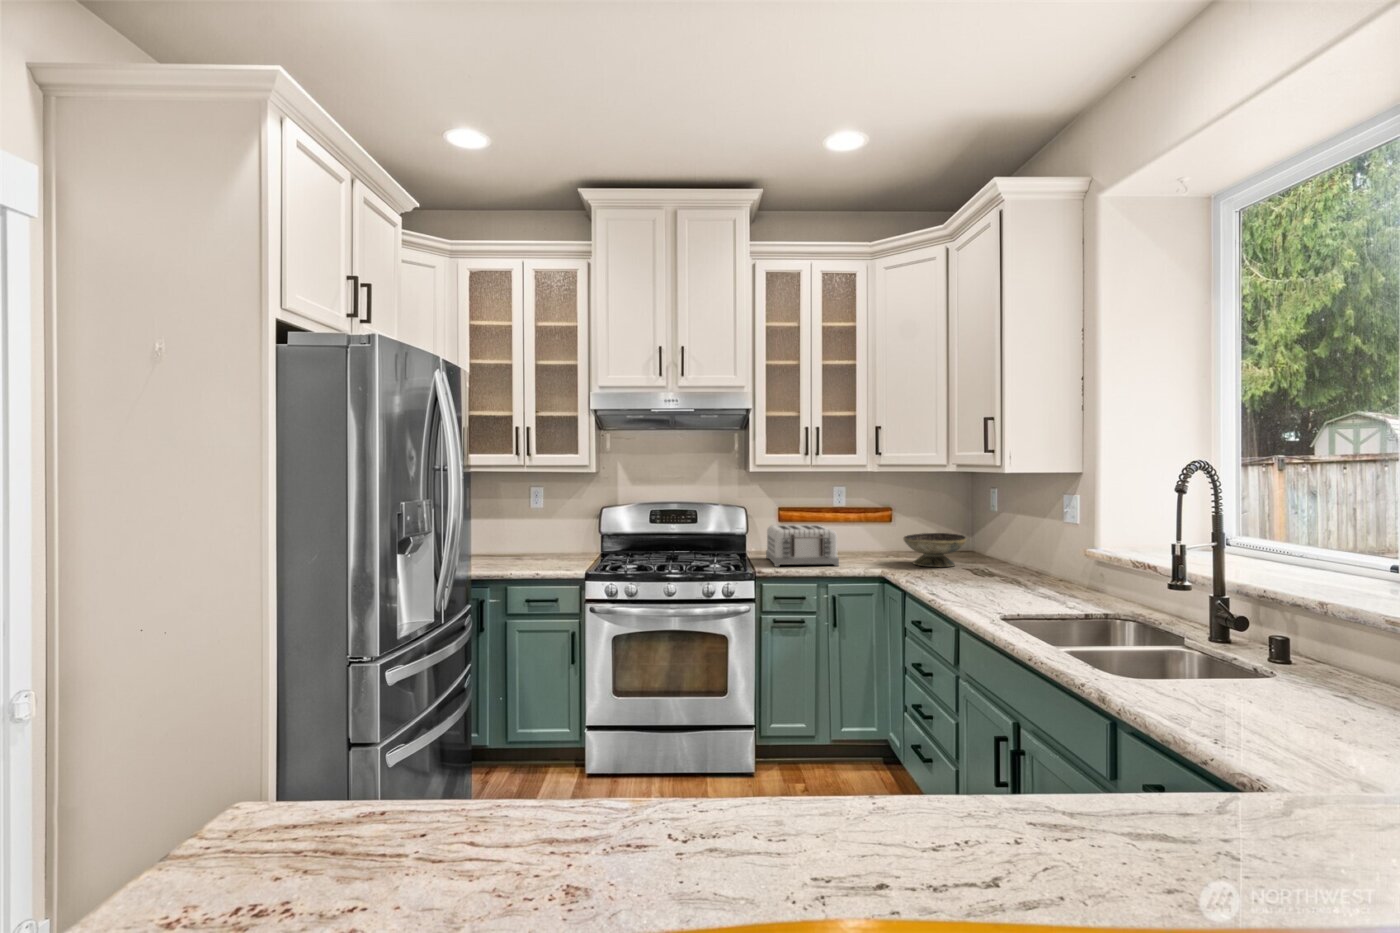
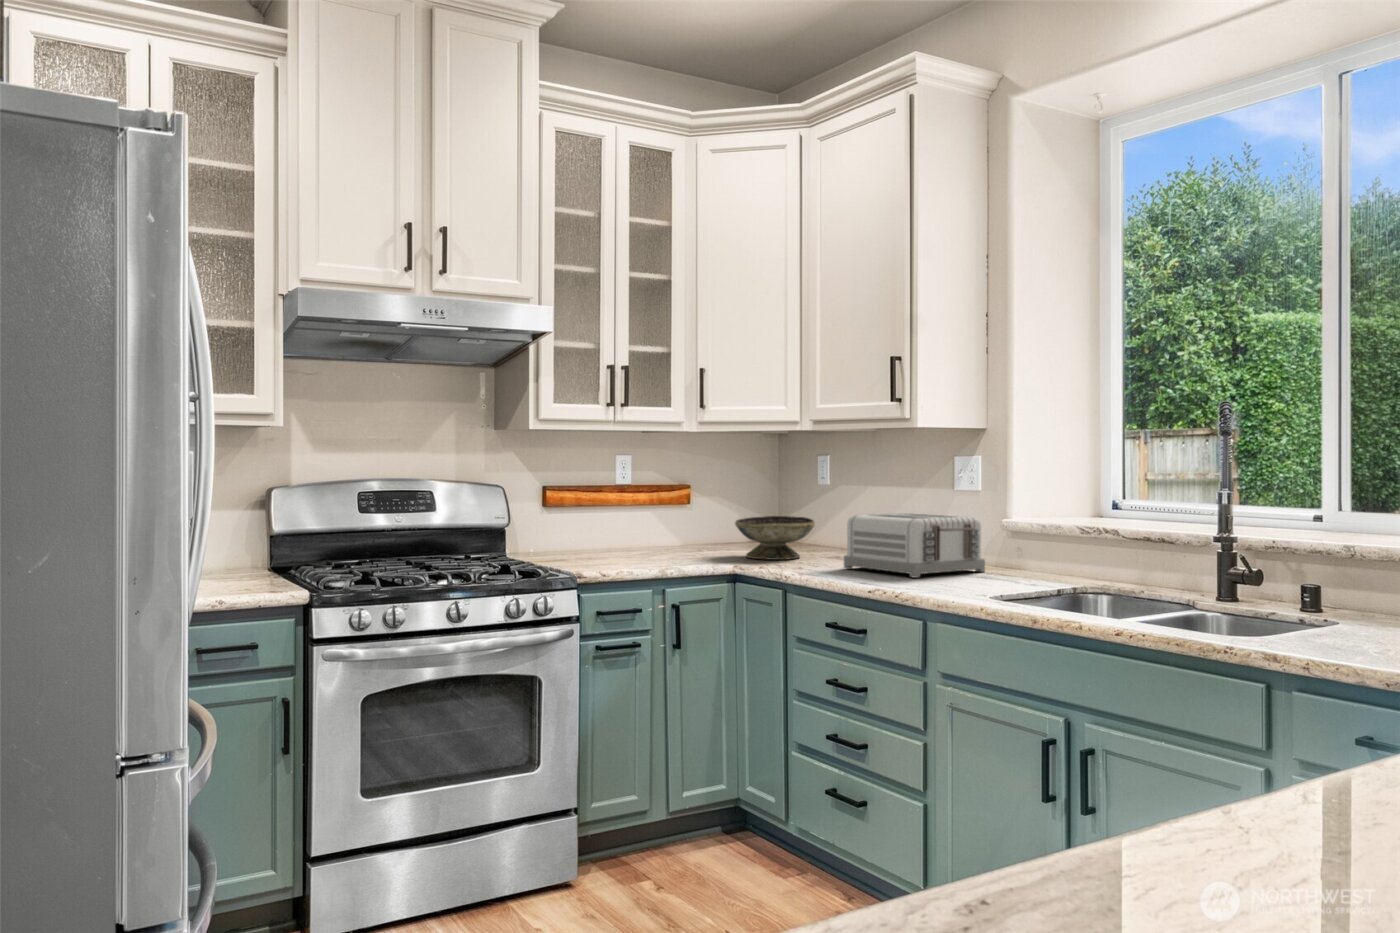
toaster: present [766,525,839,567] -> present [844,513,985,577]

